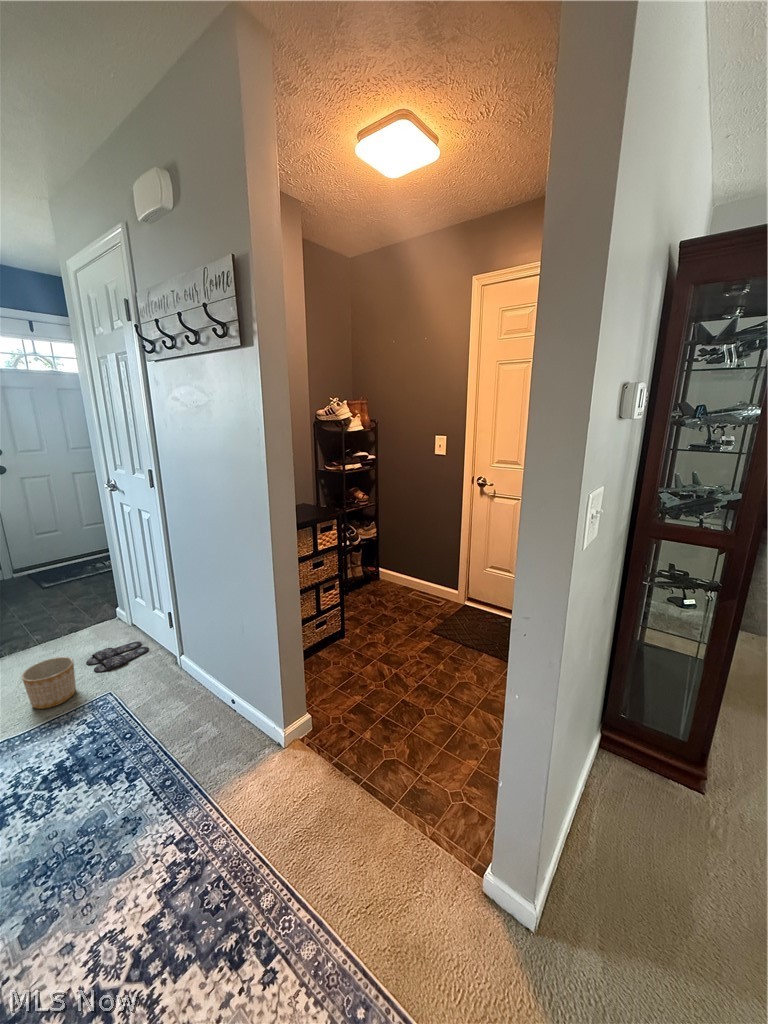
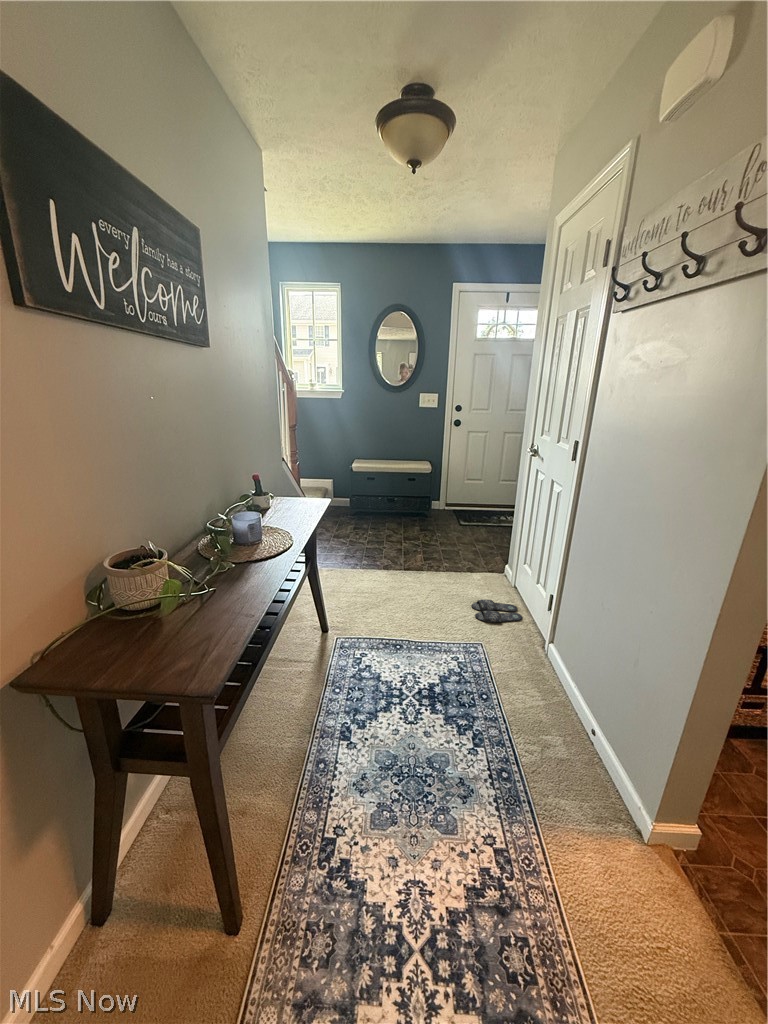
planter: present [22,657,76,709] -> none [428,591,463,632]

